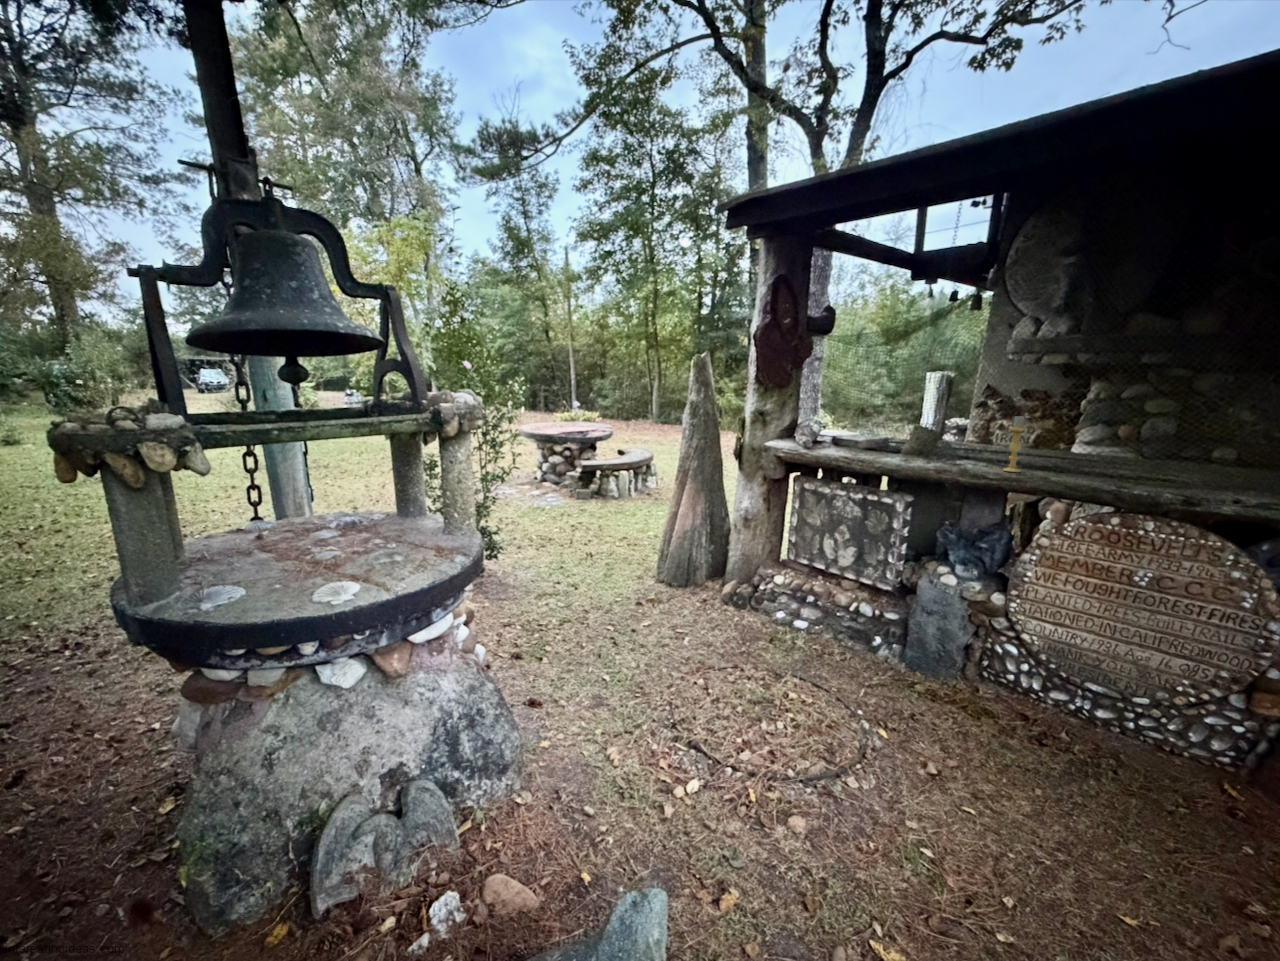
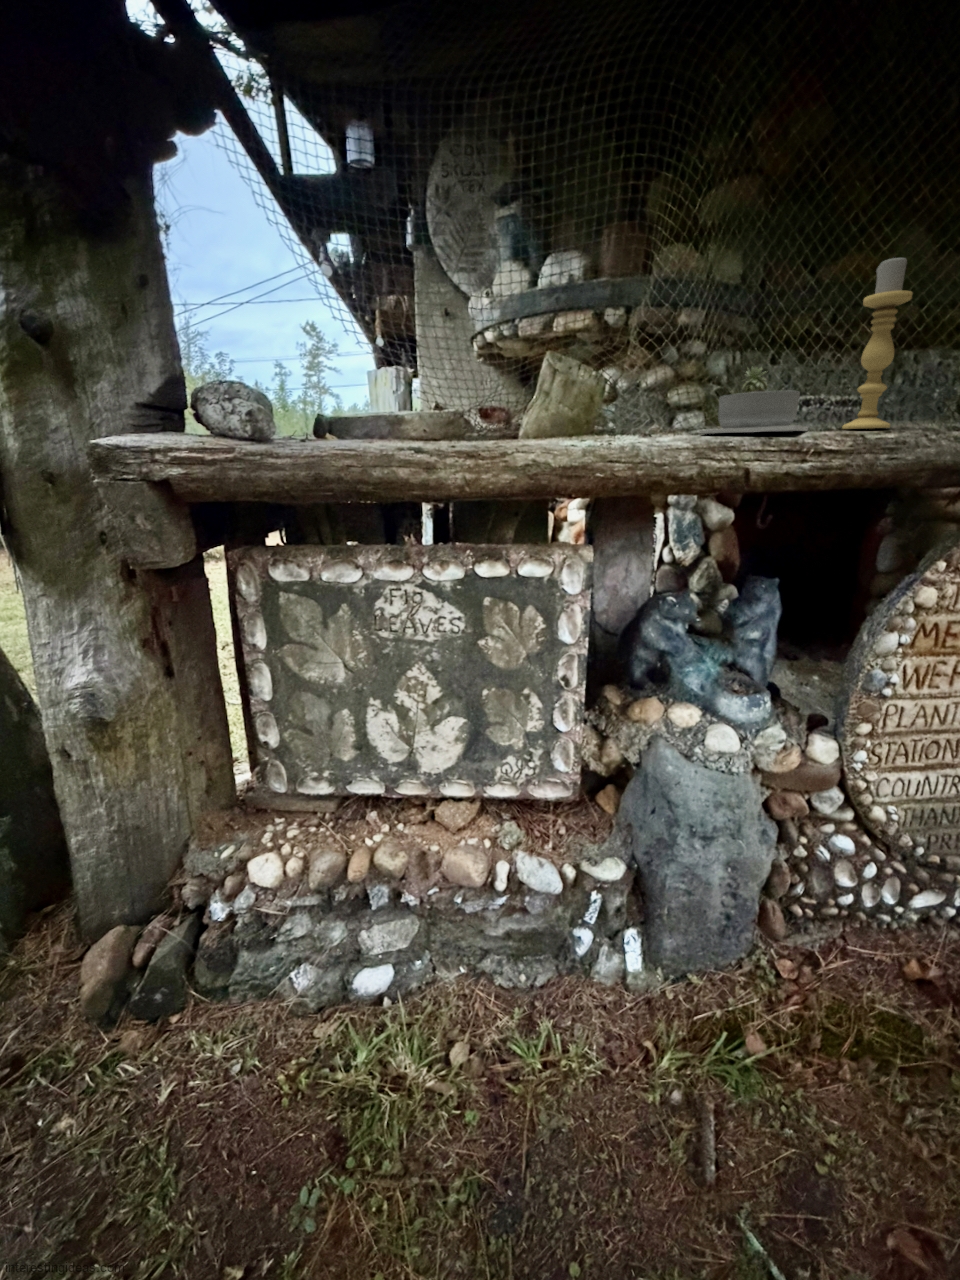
succulent planter: none [942,445,991,469] -> present [699,367,808,434]

